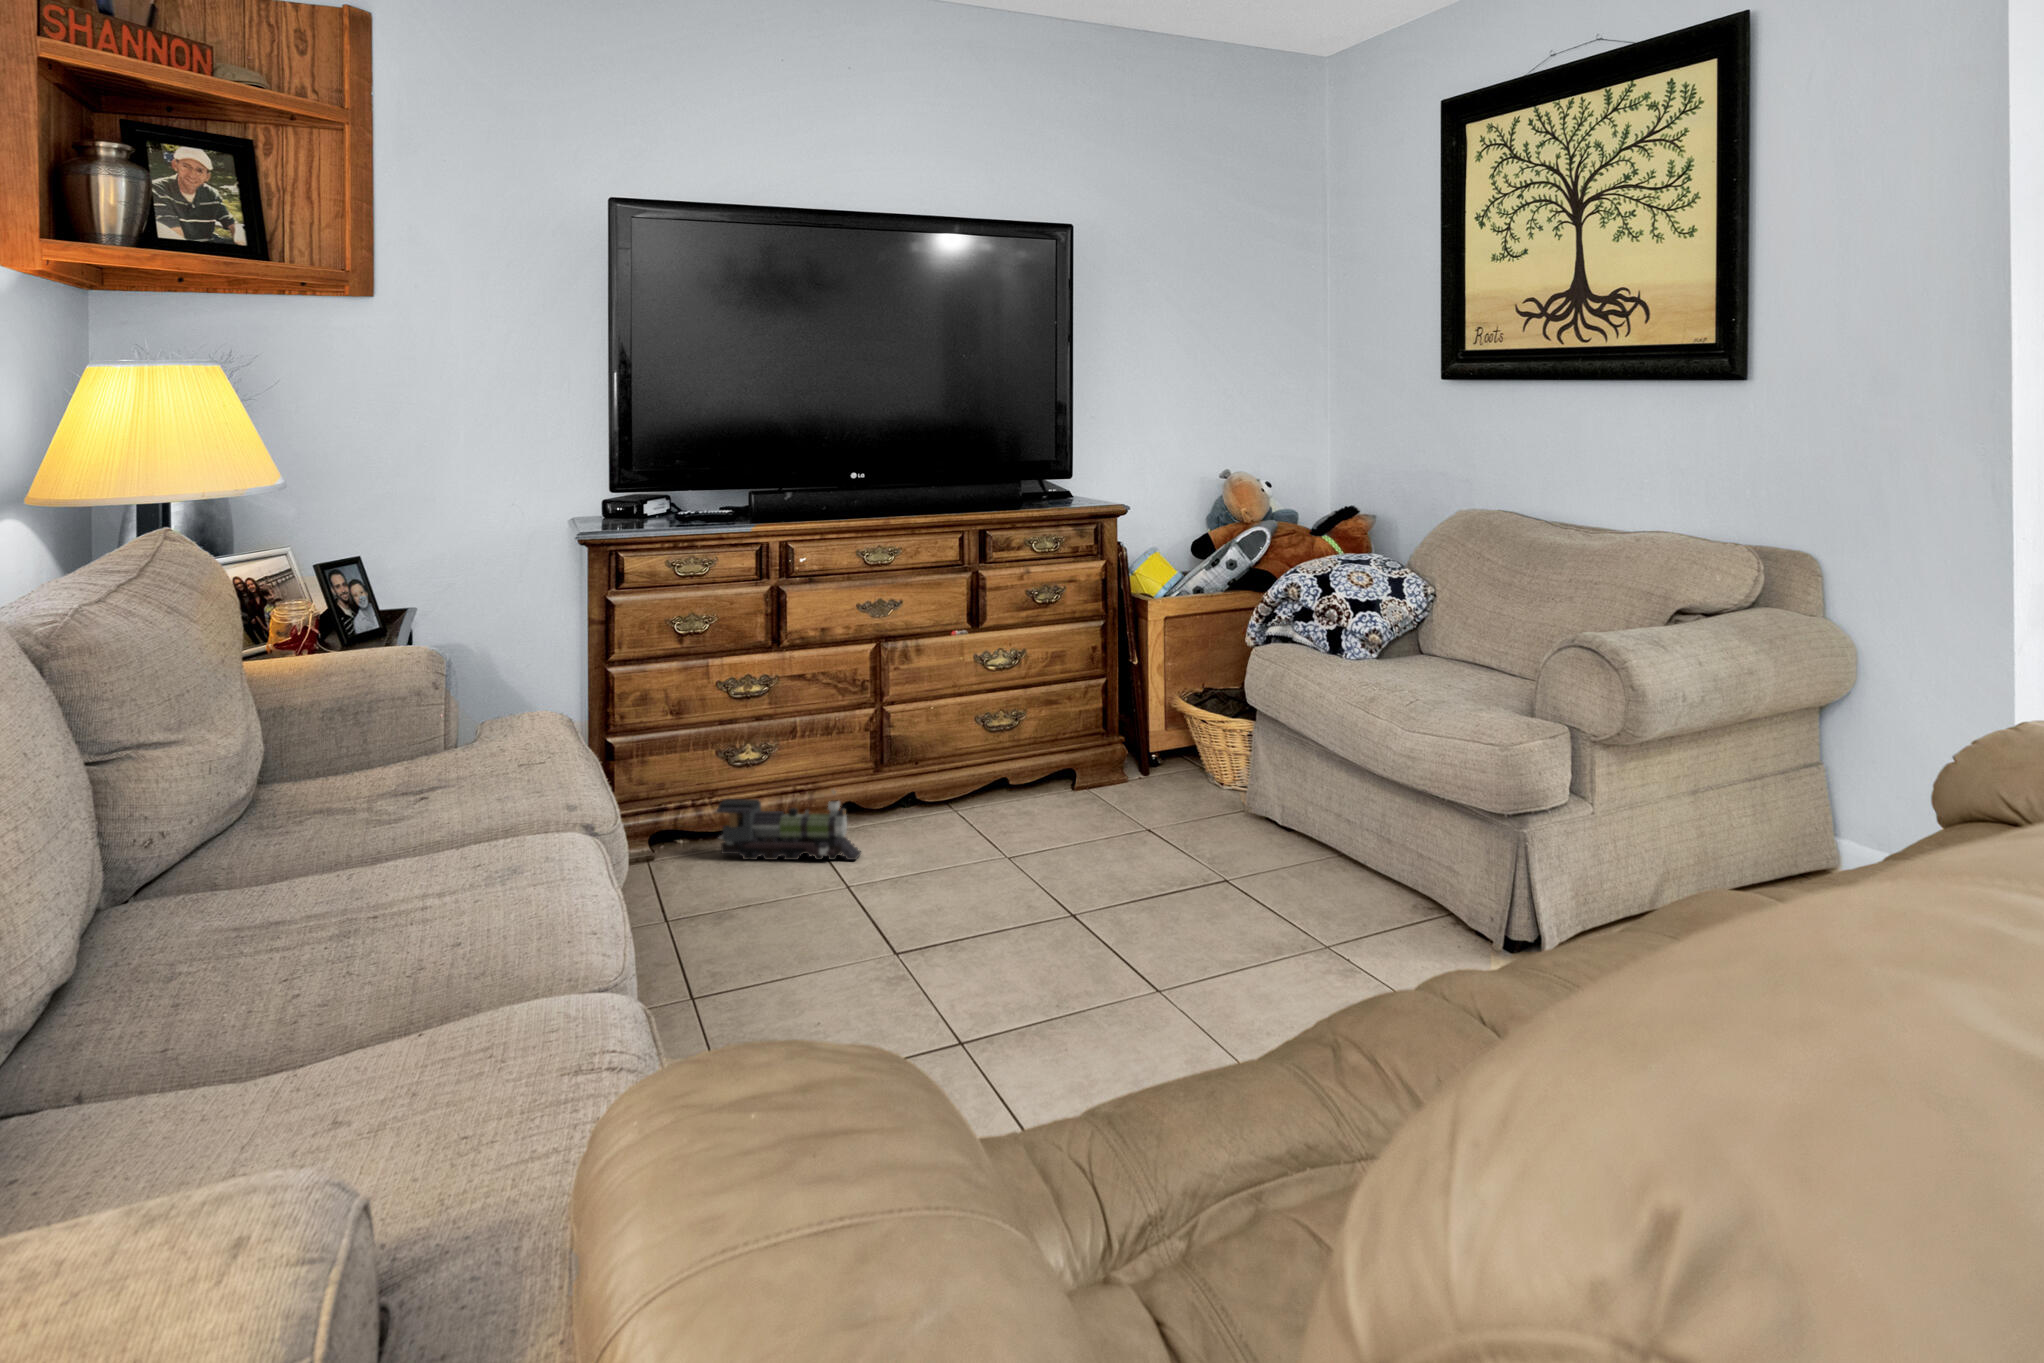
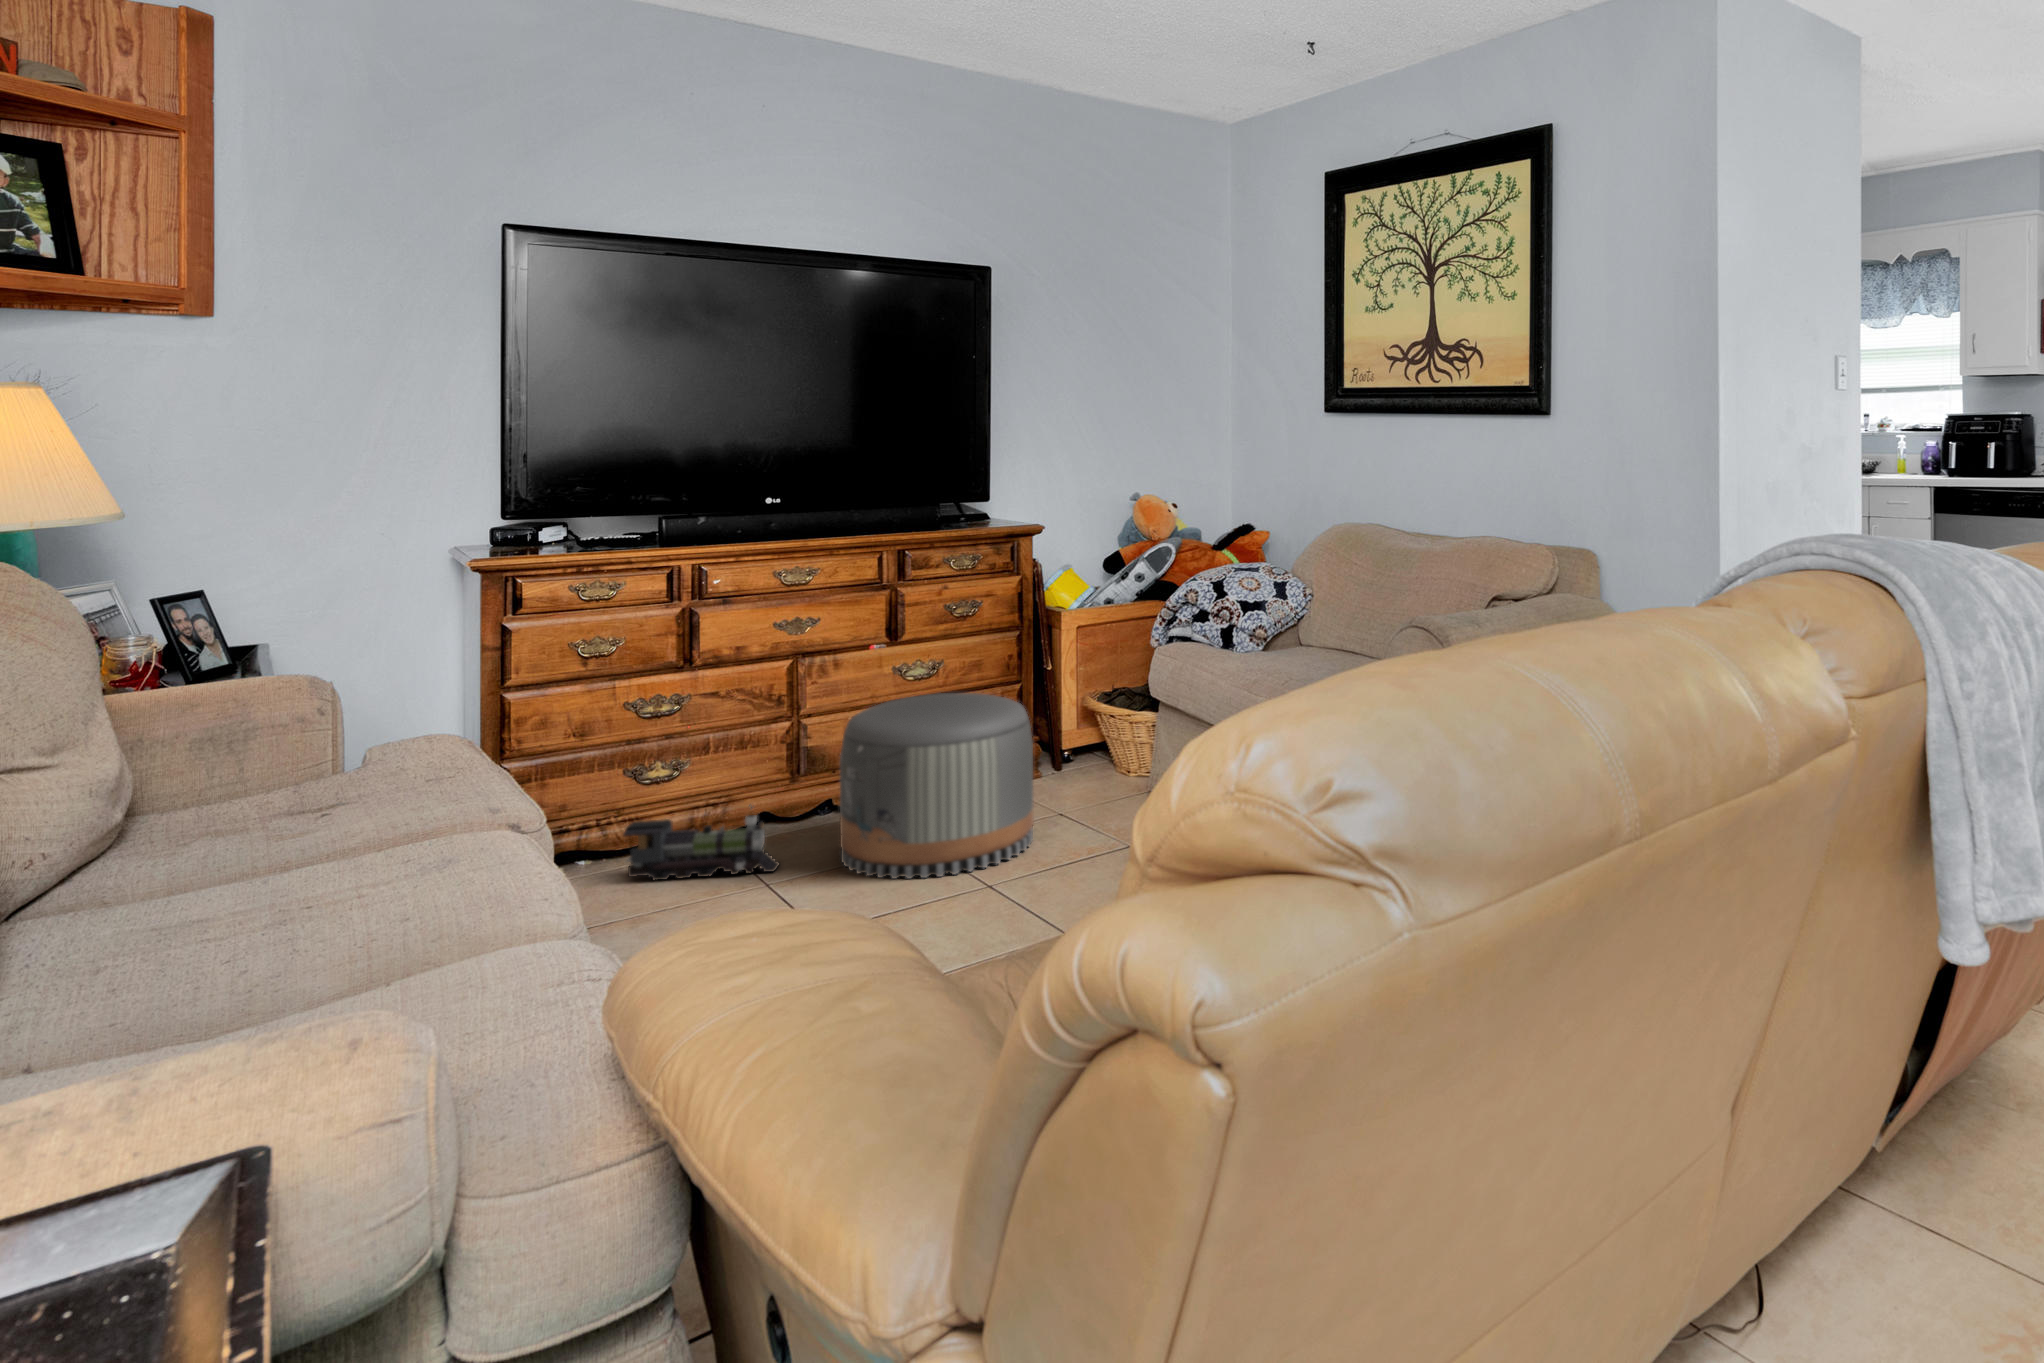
pouf: none [920,686,1115,879] -> present [840,693,1034,879]

